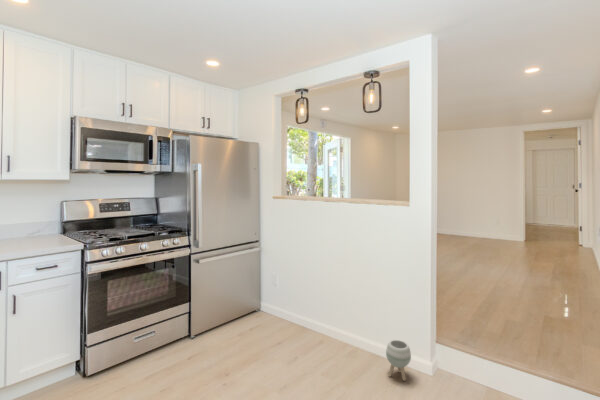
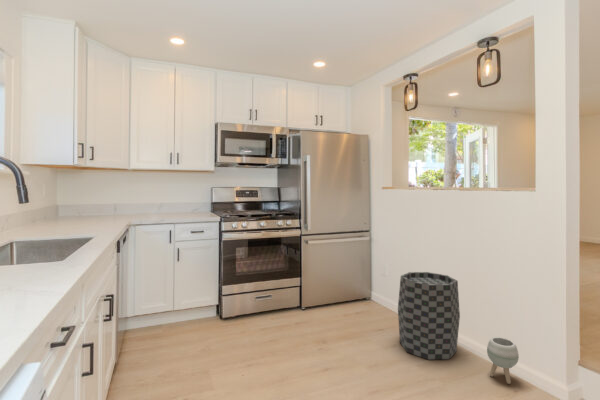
trash can: none [303,284,358,372] -> present [398,272,460,360]

